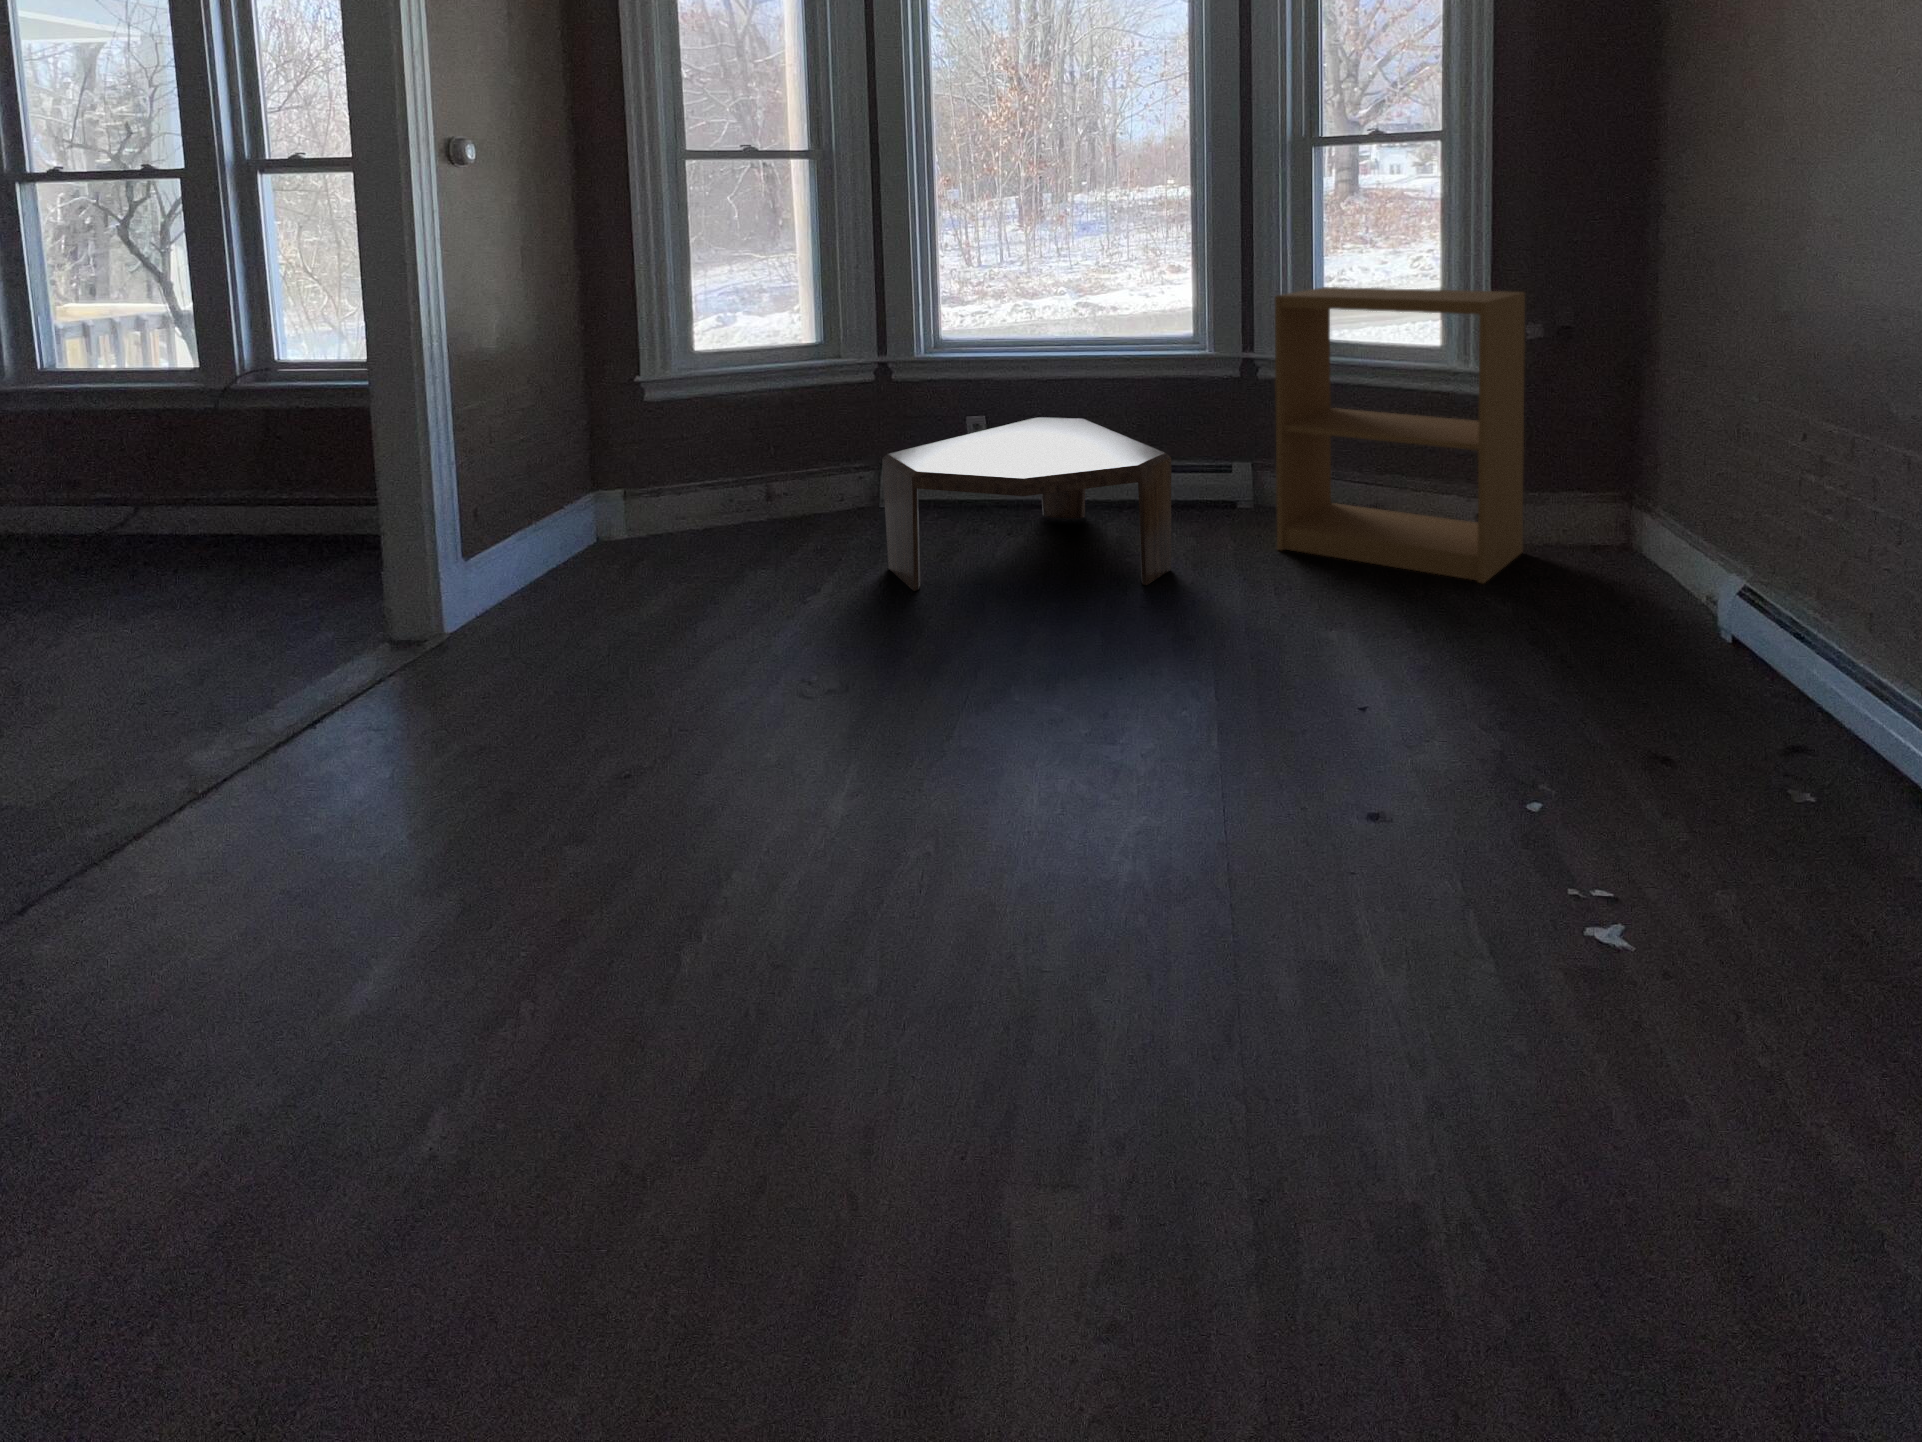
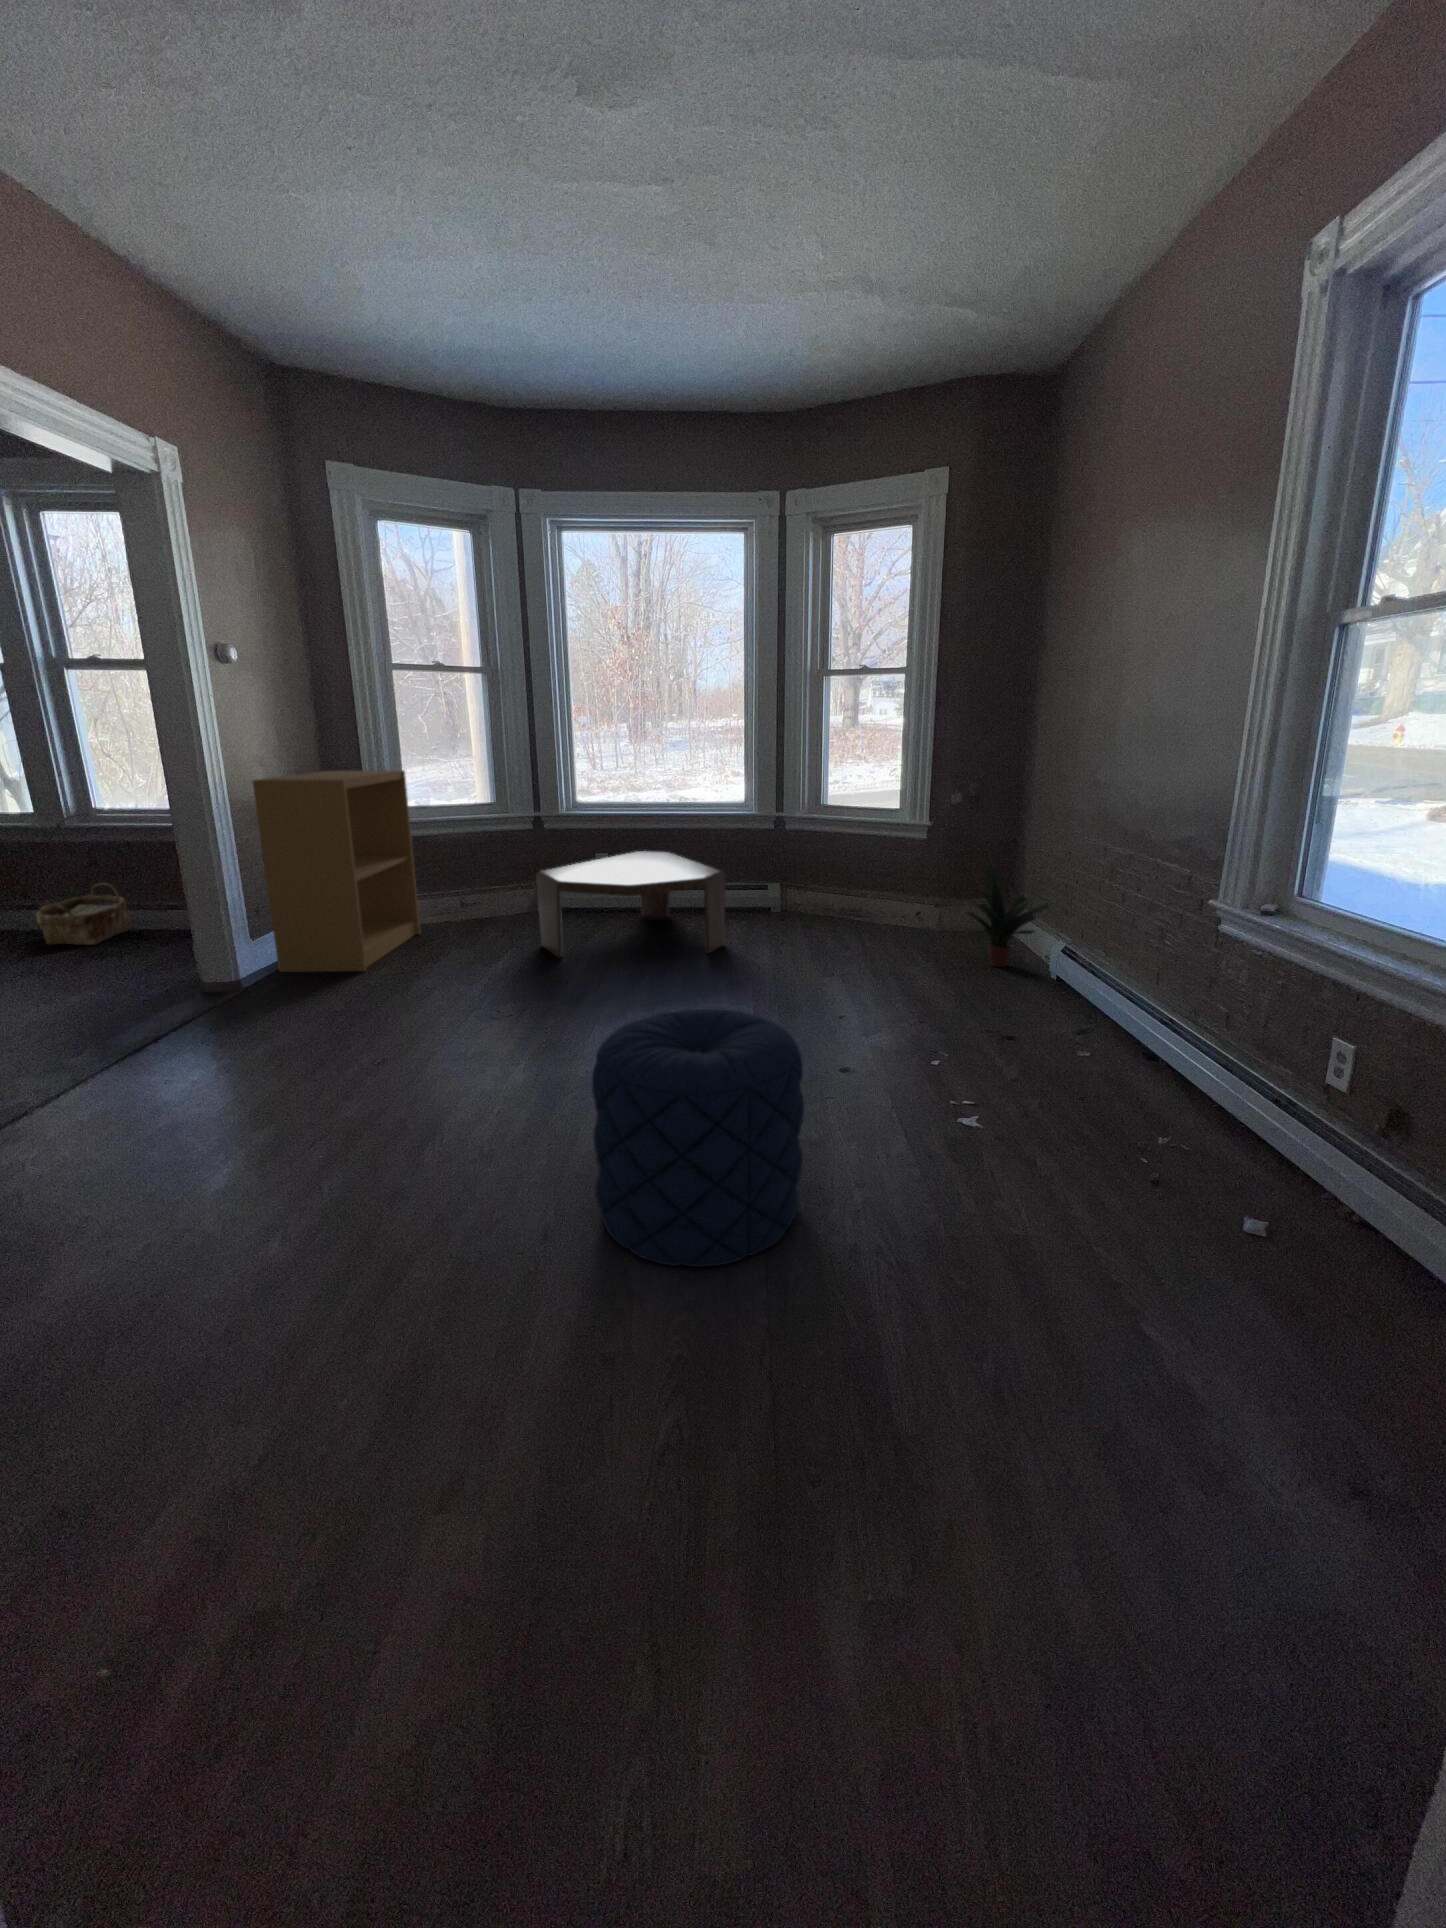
bookshelf: present [1275,287,1525,583] -> present [252,770,420,972]
potted plant: none [1560,451,1710,616] -> present [967,870,1049,967]
woven basket: none [180,470,309,563] -> present [36,883,132,945]
pouf: none [949,732,1314,1236] -> present [591,1007,804,1267]

